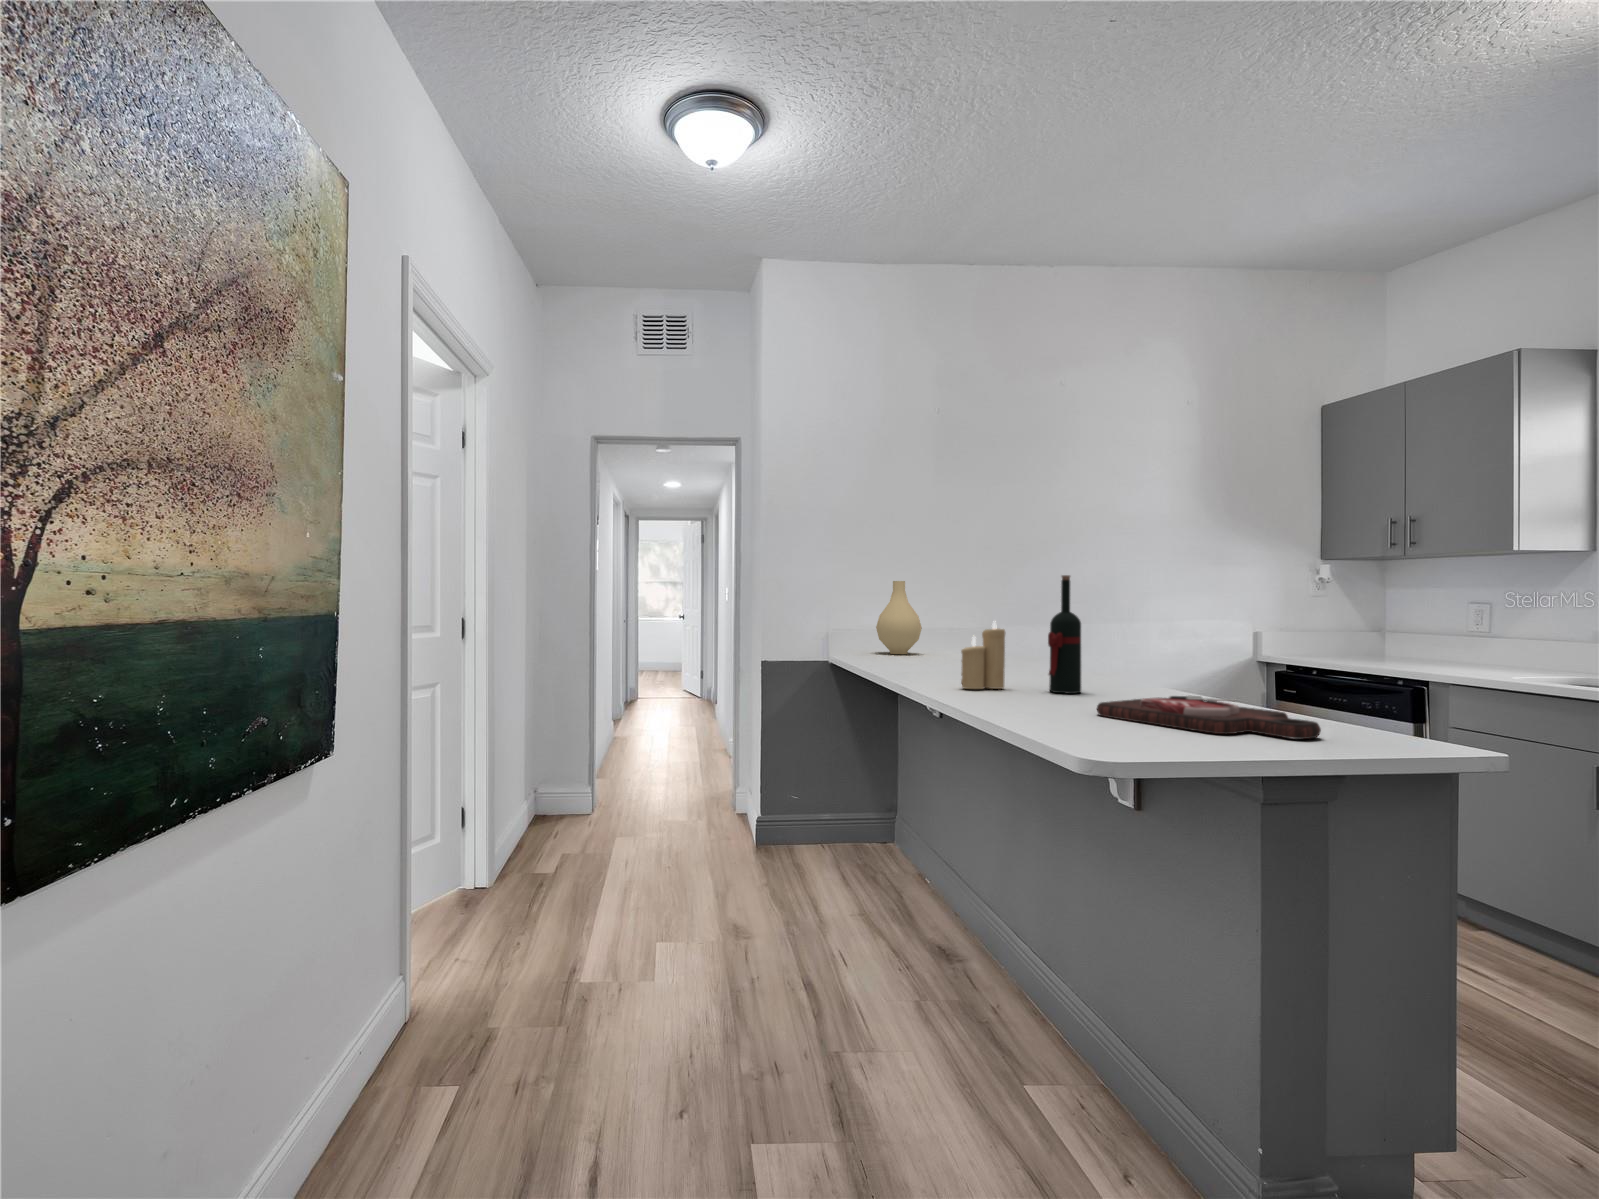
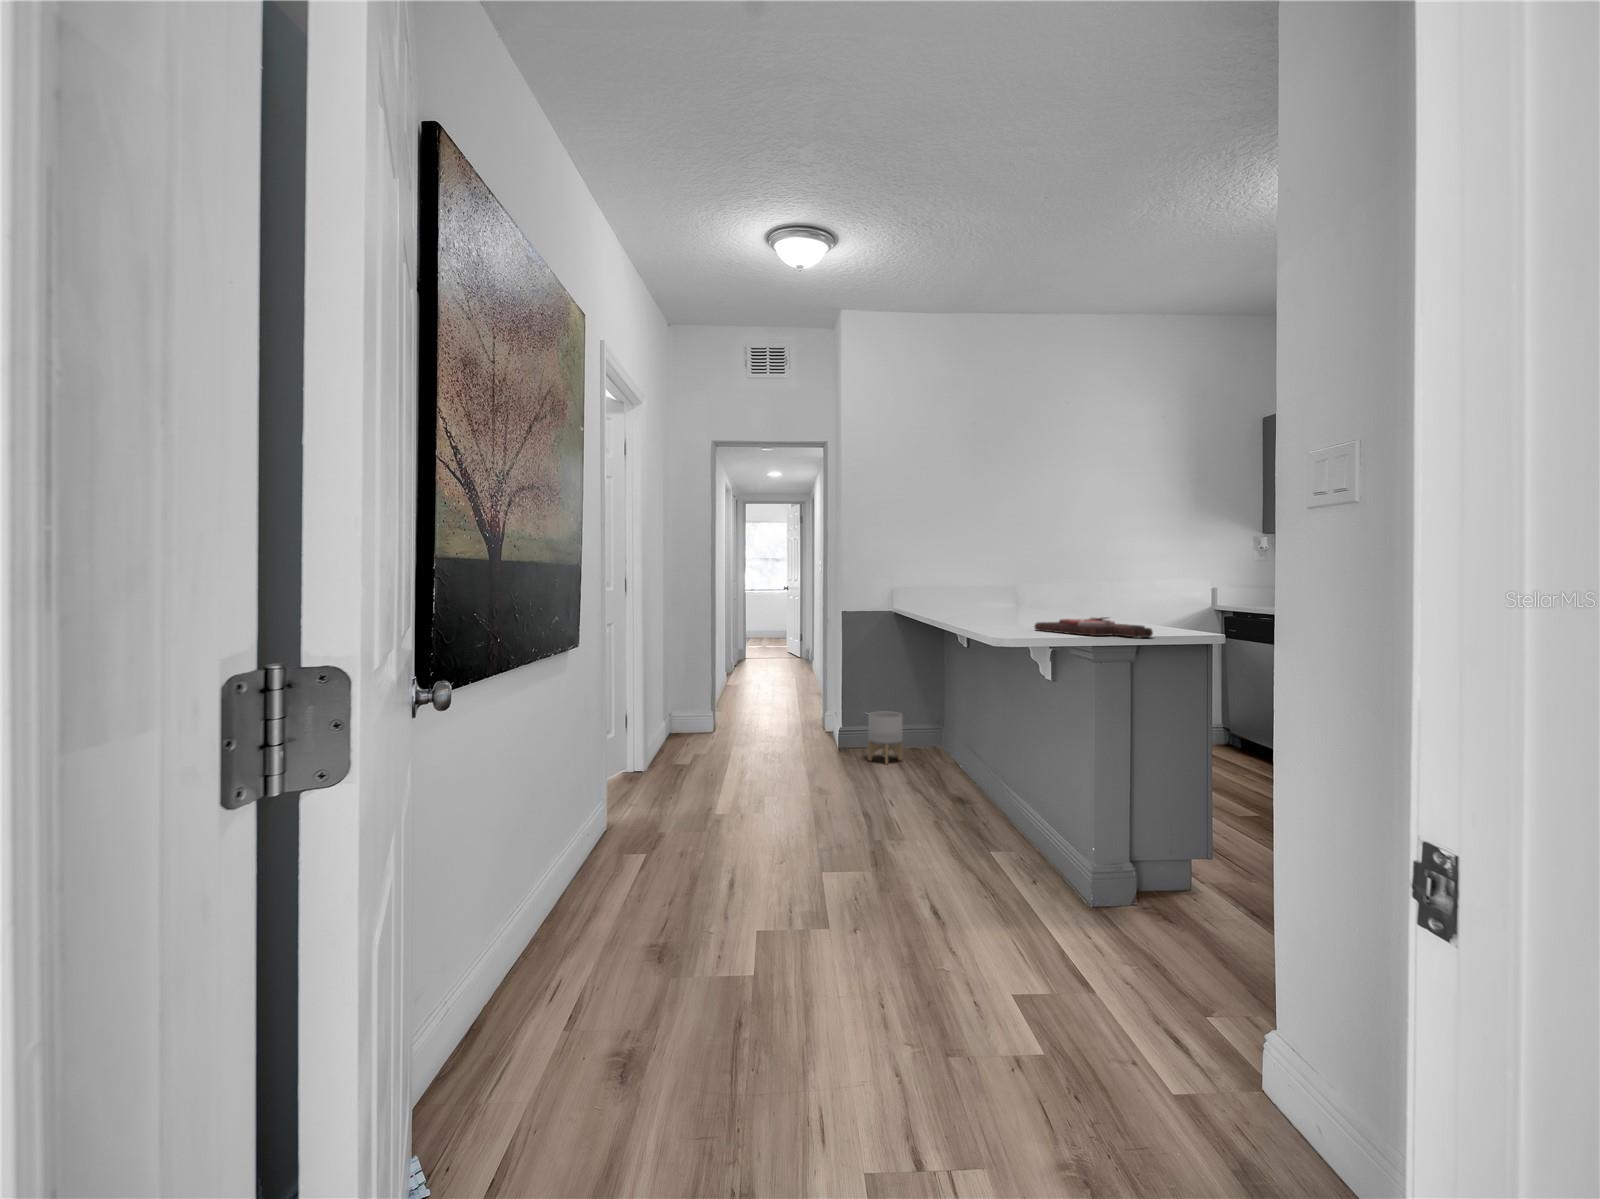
wine bottle: present [1048,575,1081,694] -> none [1021,544,1045,623]
vase: present [876,581,922,654] -> none [928,552,963,608]
candle: present [961,621,1005,689] -> none [965,575,996,621]
planter: none [798,789,842,862] -> present [868,712,902,764]

